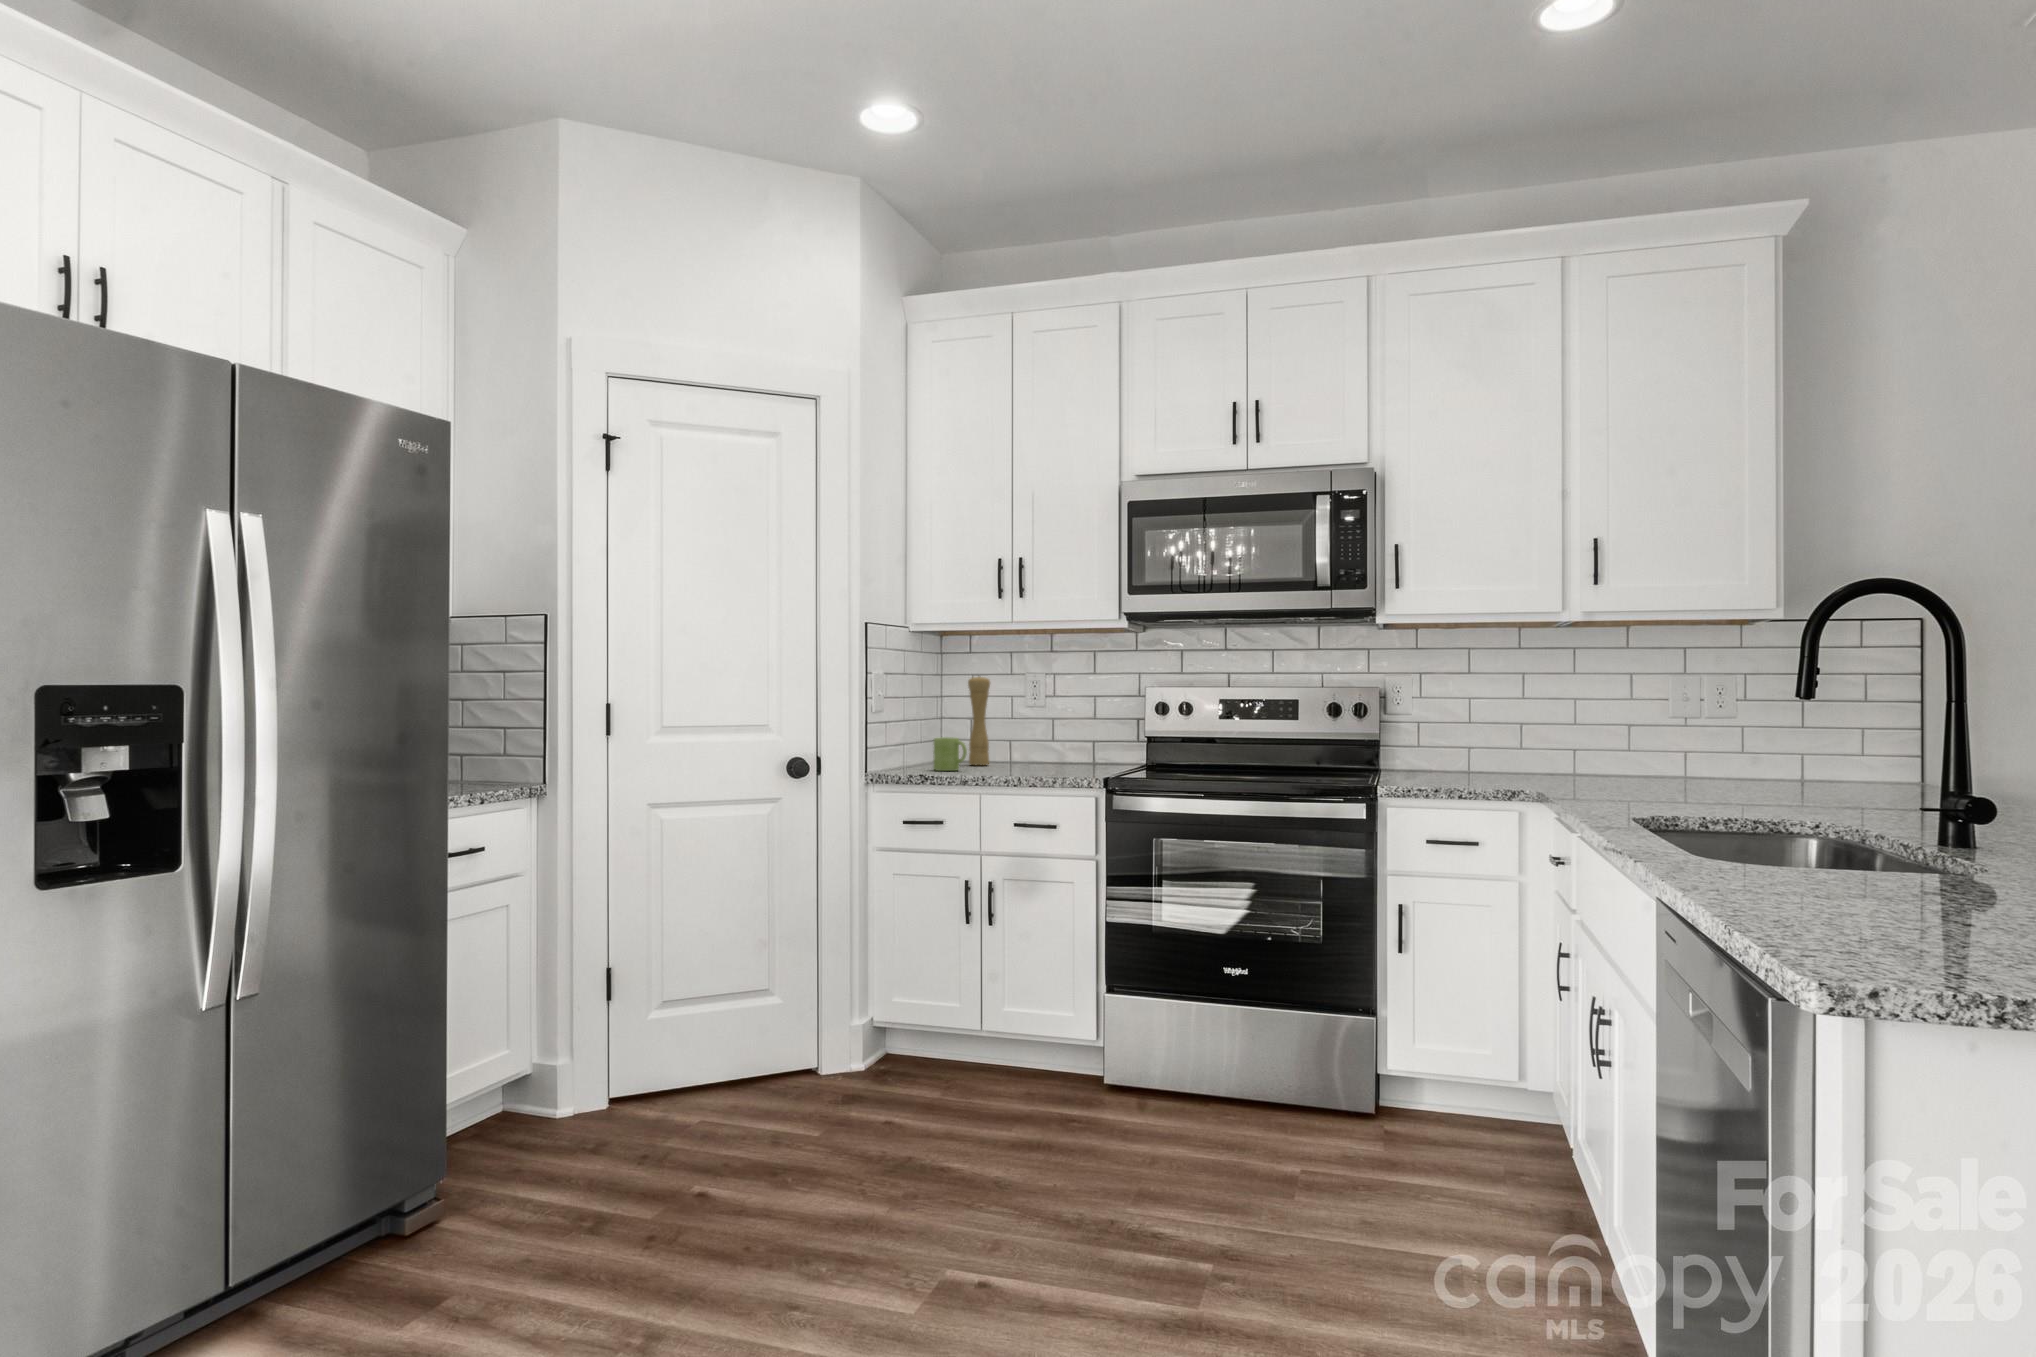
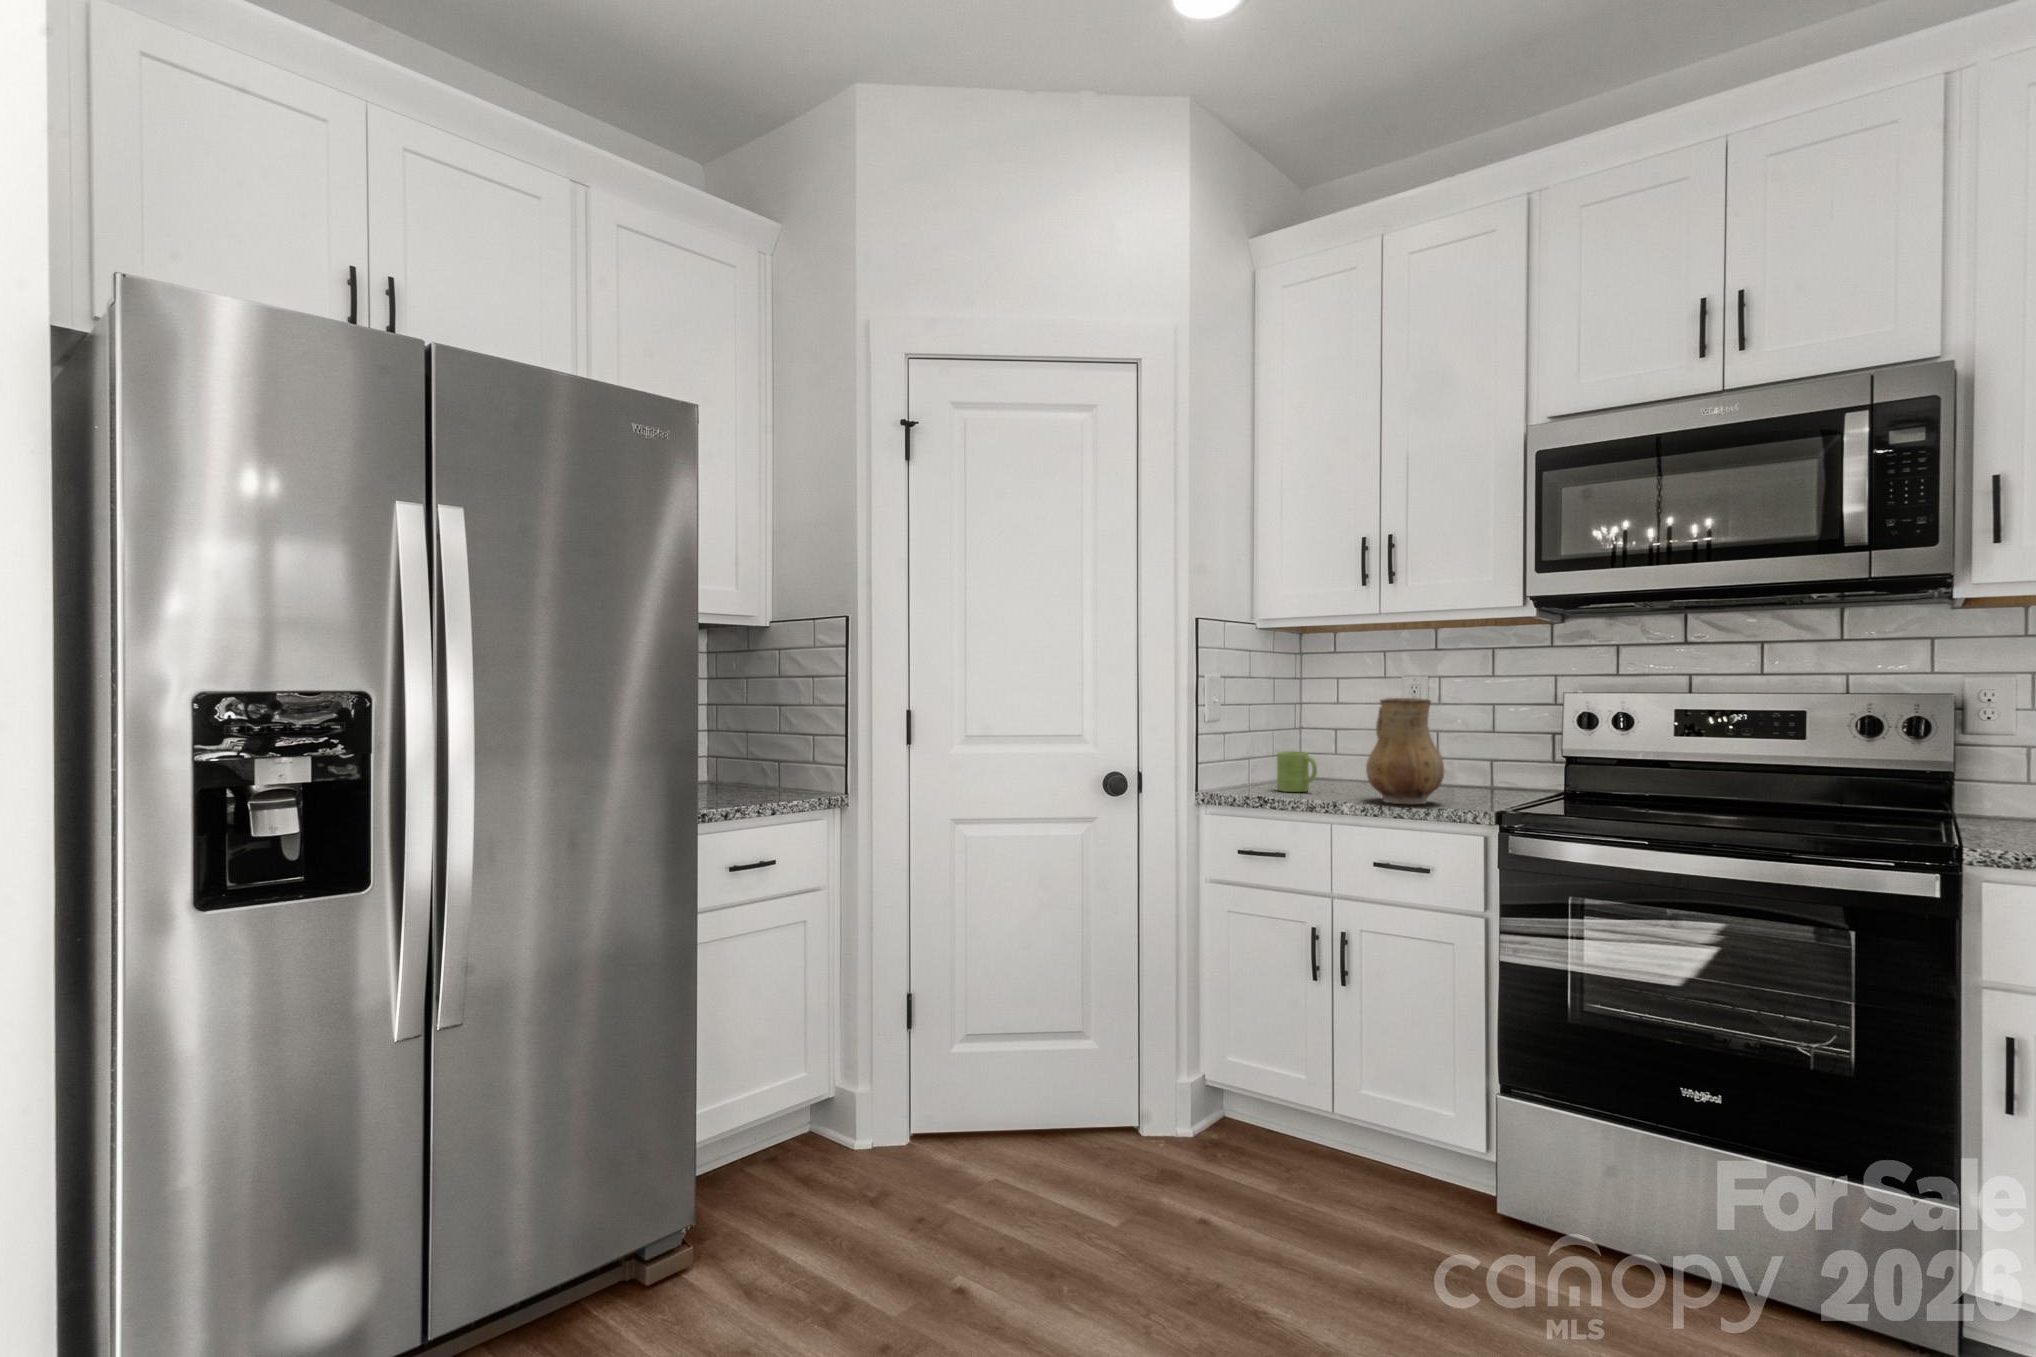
pepper mill: present [968,676,990,765] -> none [1326,678,1354,784]
ceramic pitcher: none [1007,692,1065,775] -> present [1366,698,1444,804]

